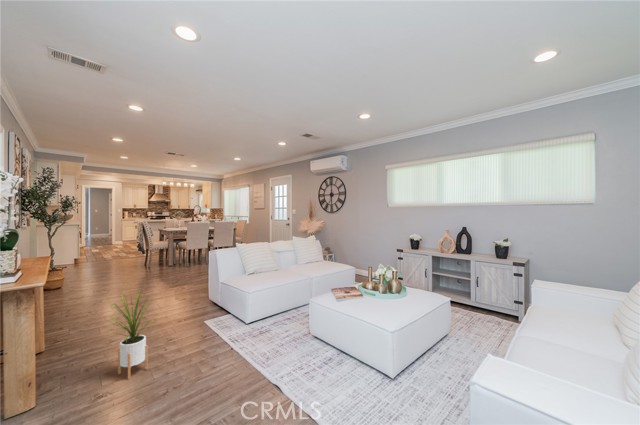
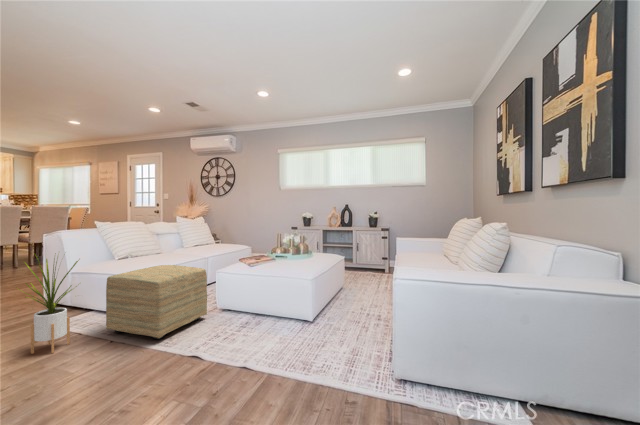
ottoman: none [178,298,265,389] -> present [106,265,207,339]

